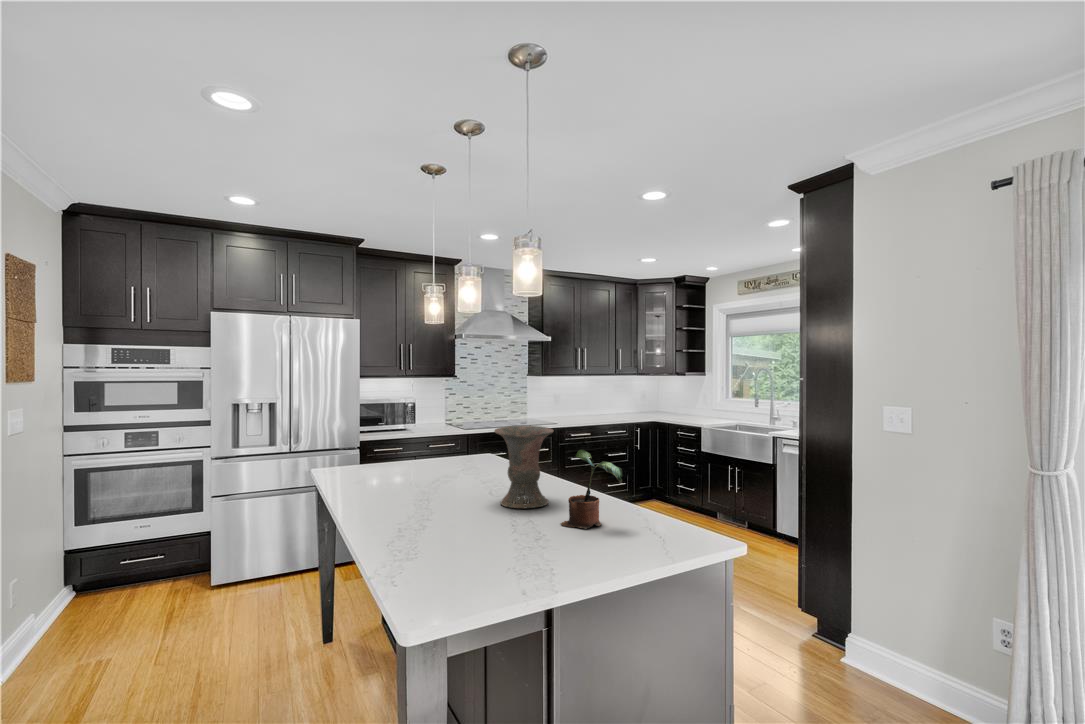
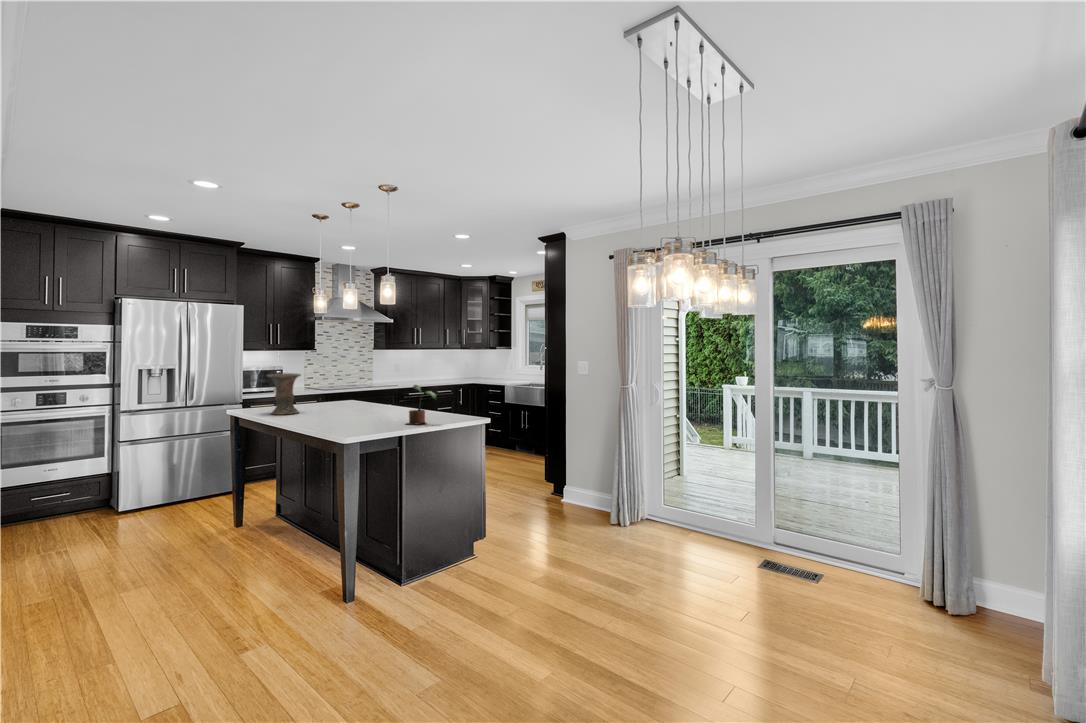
vase: present [494,425,553,508] -> present [267,373,301,415]

